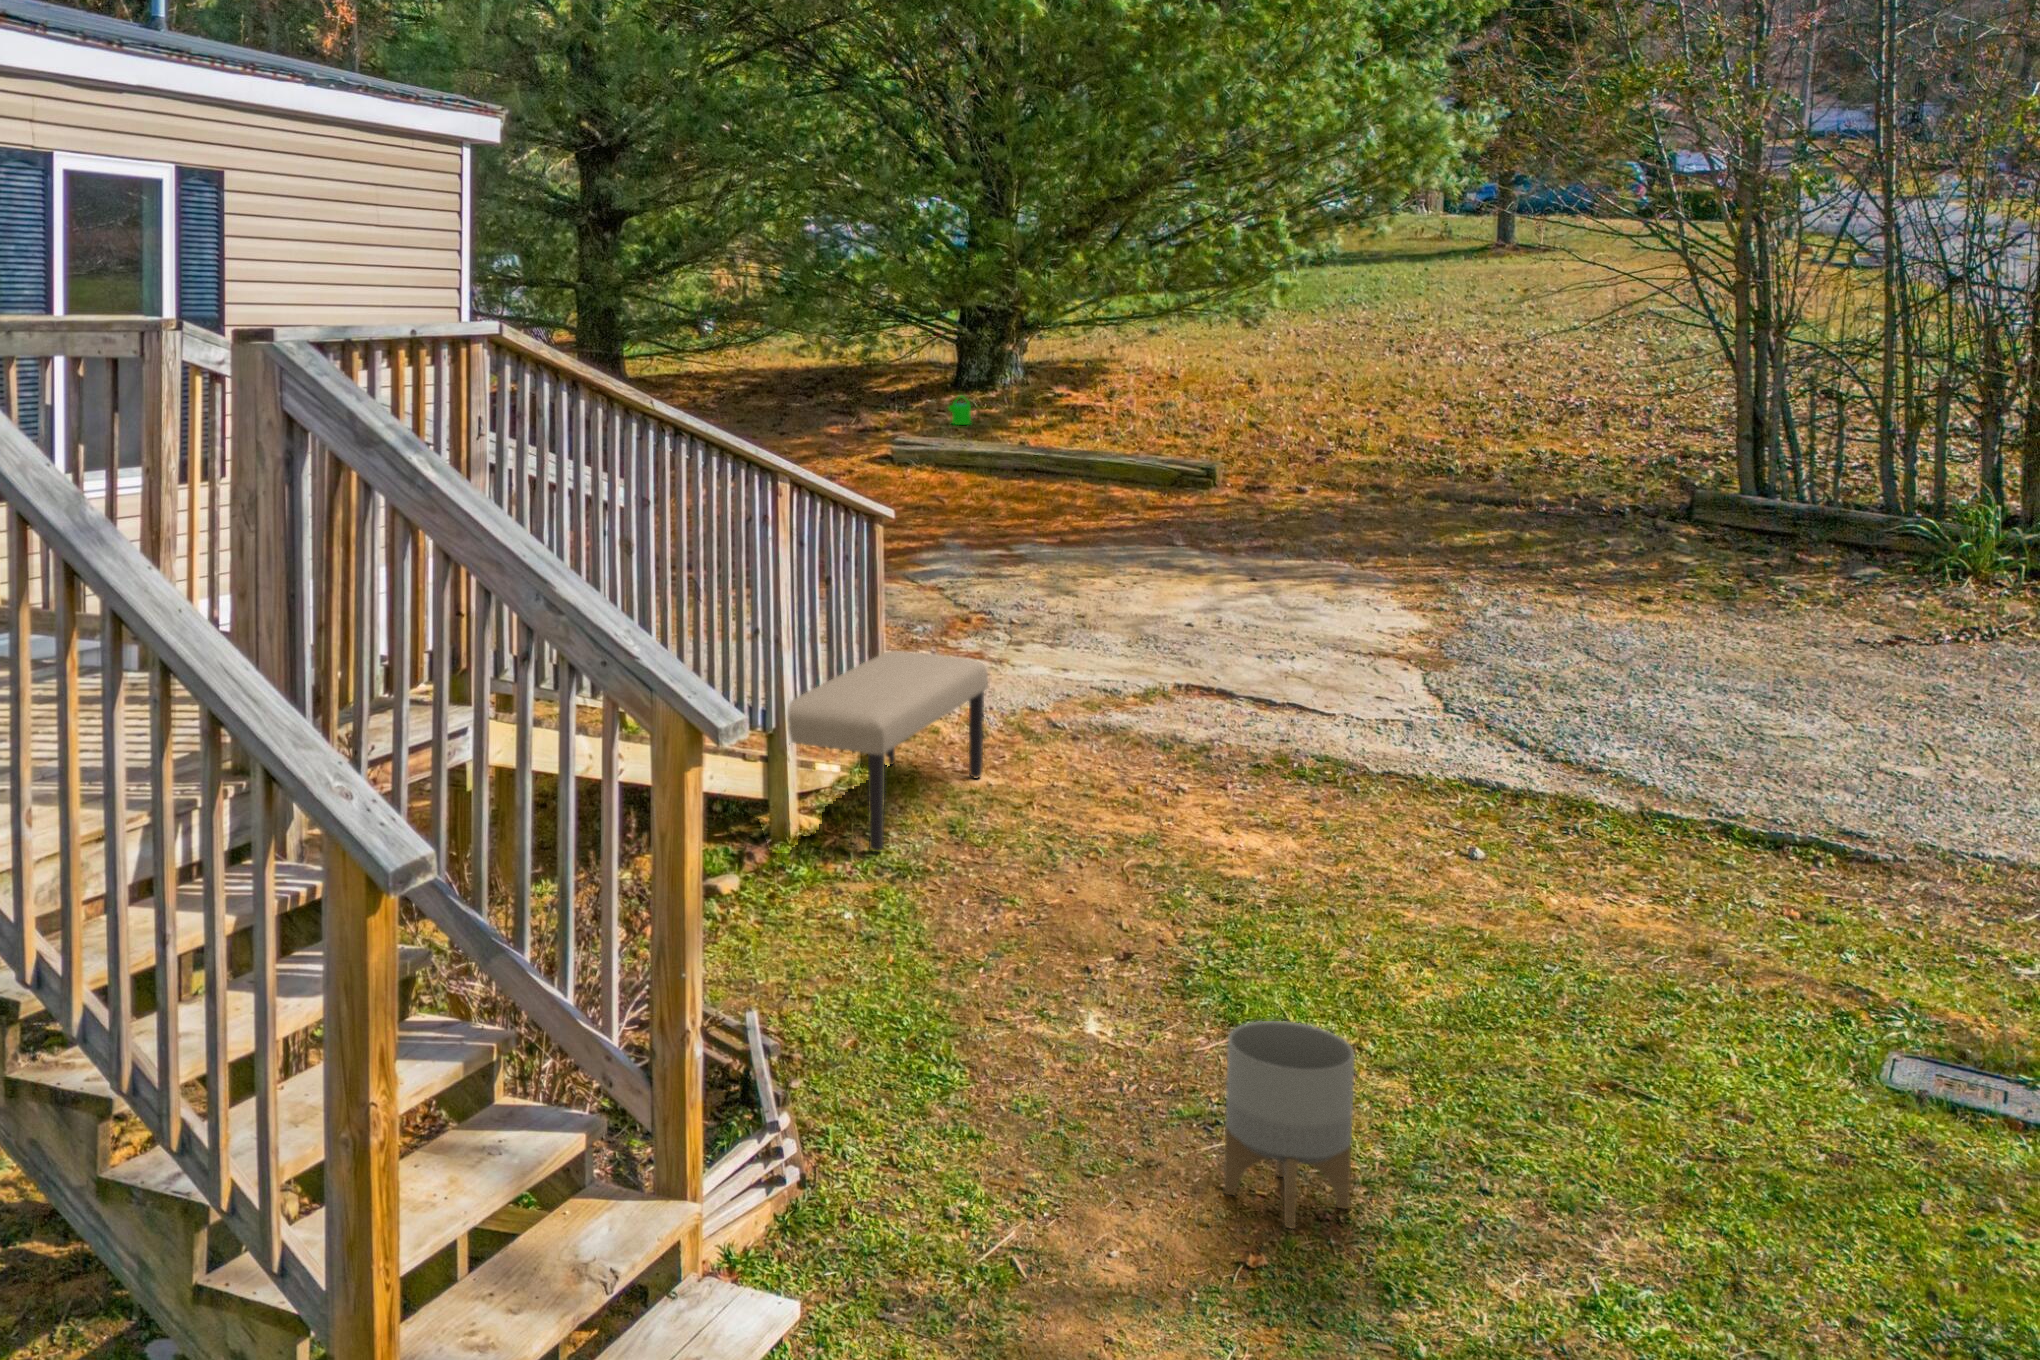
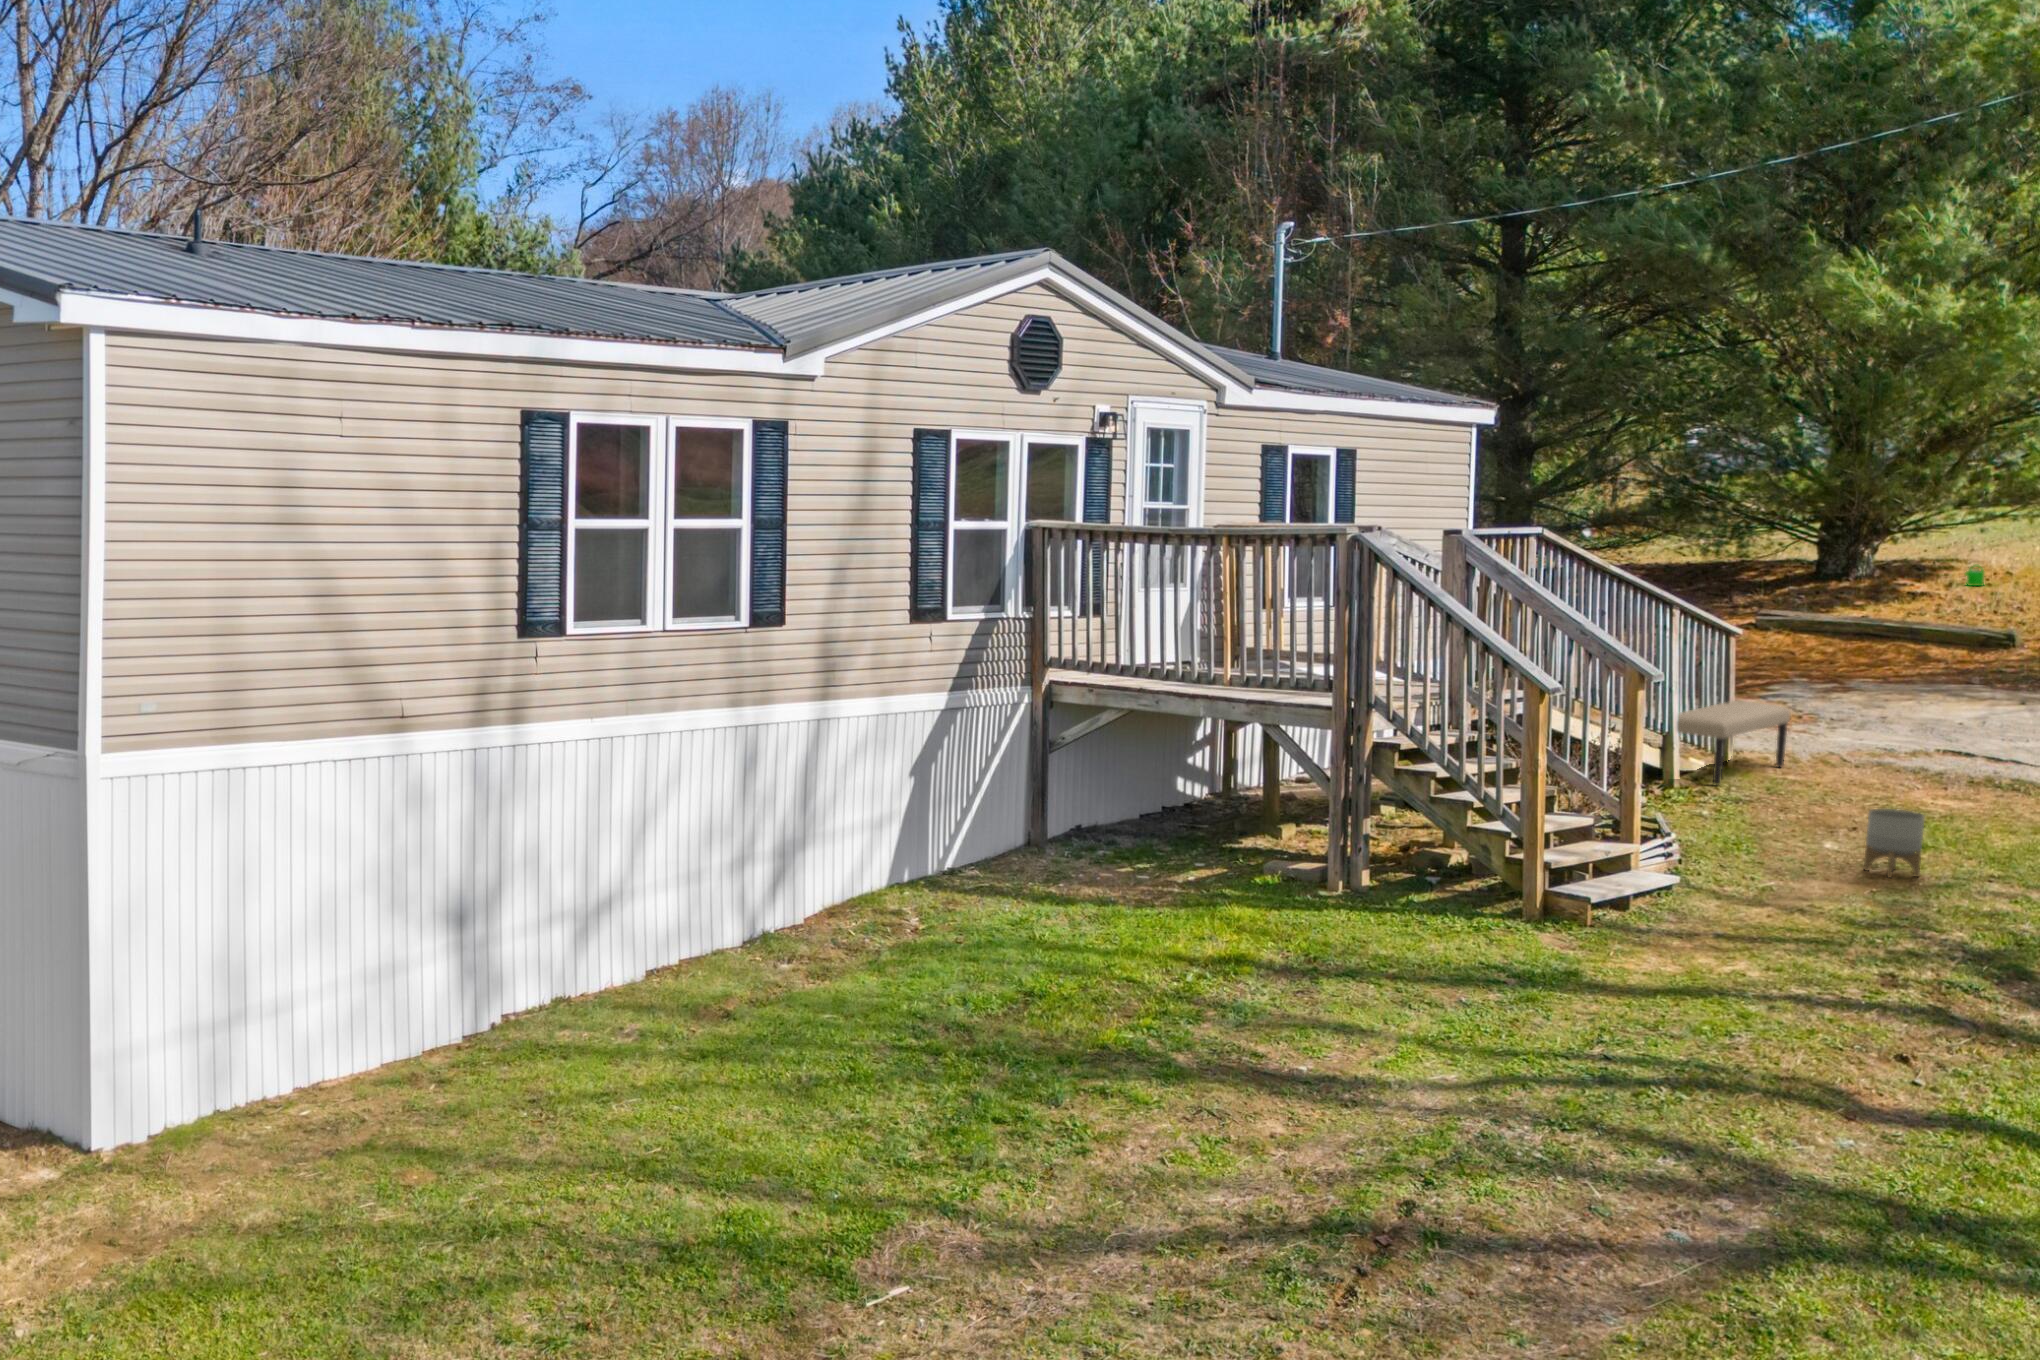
watering can: present [949,395,971,425] -> present [1965,565,1984,586]

